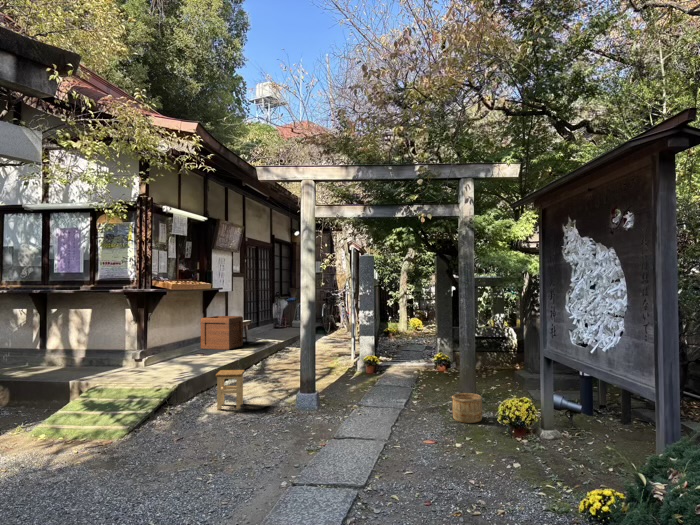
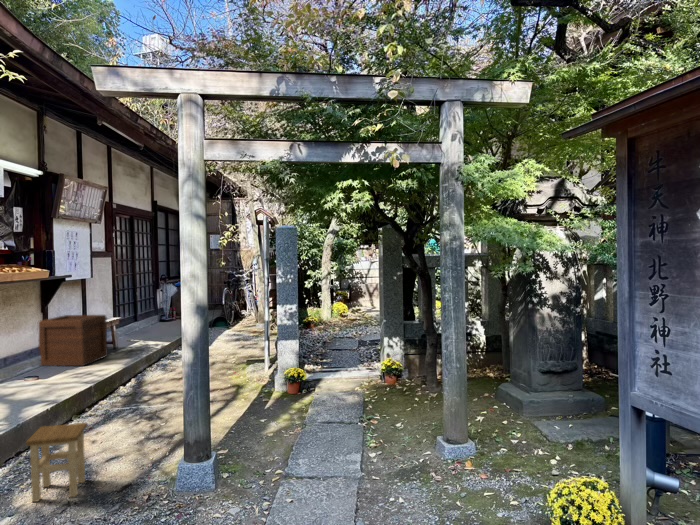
wooden bucket: present [451,393,483,423] -> none [445,451,497,508]

